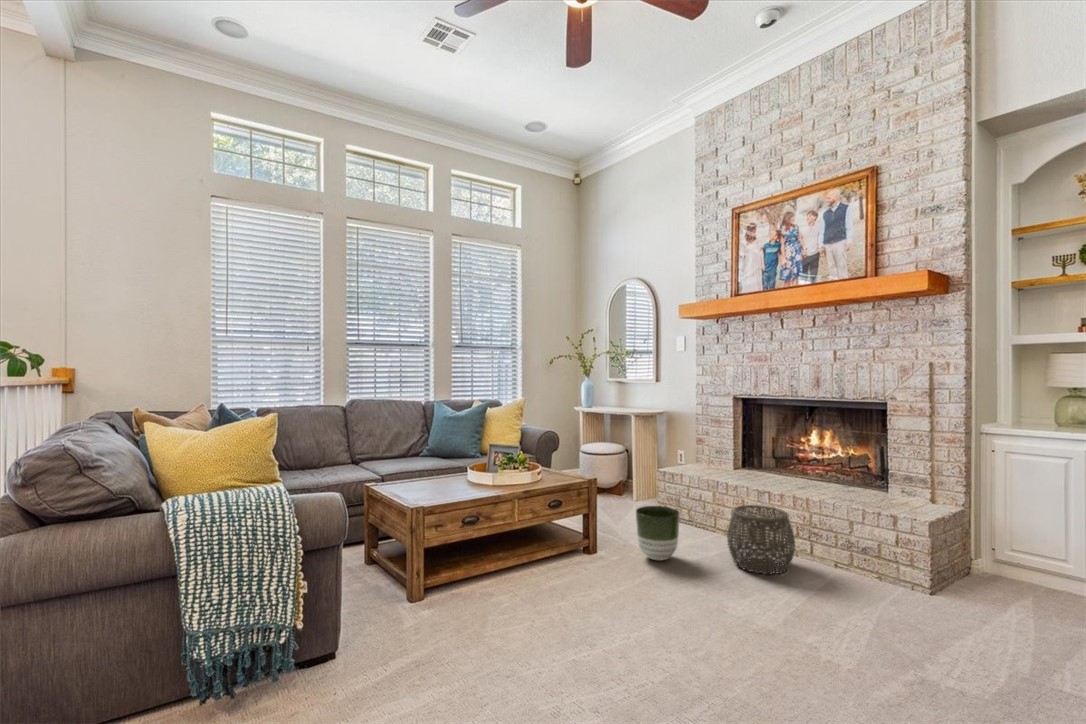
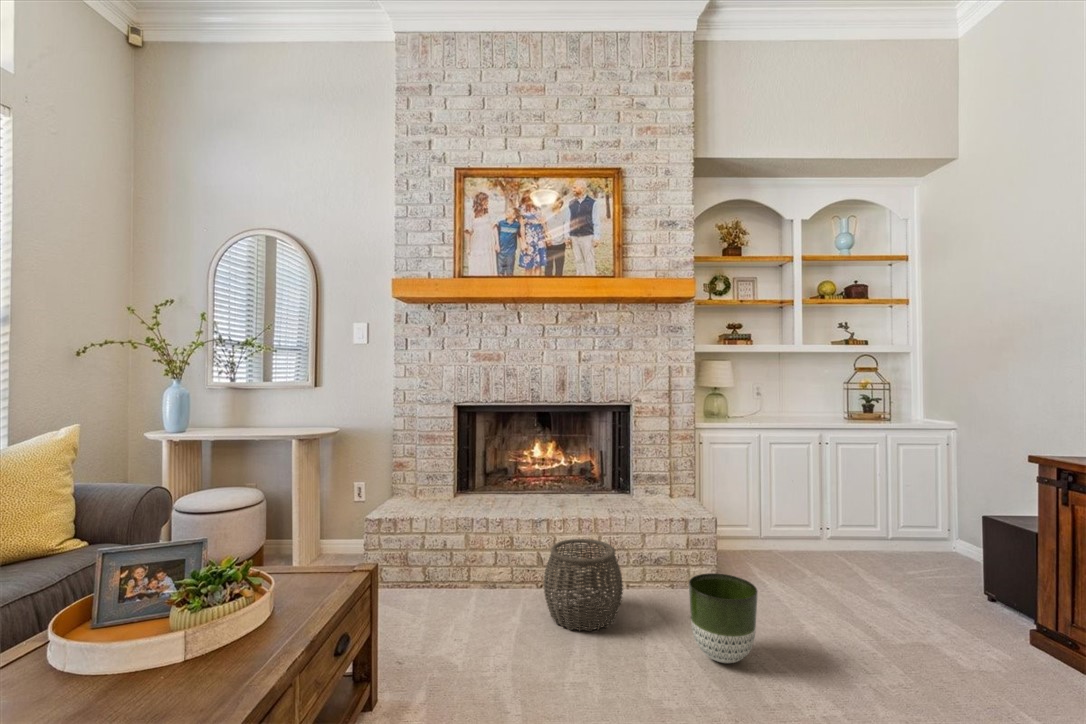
planter: present [636,506,680,561] -> present [689,573,758,663]

